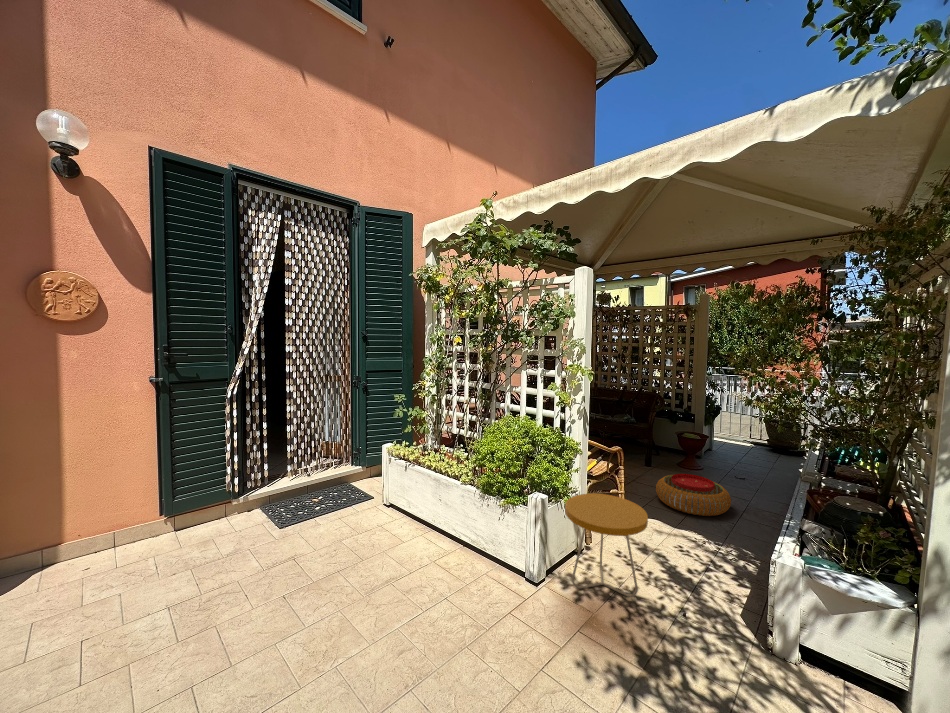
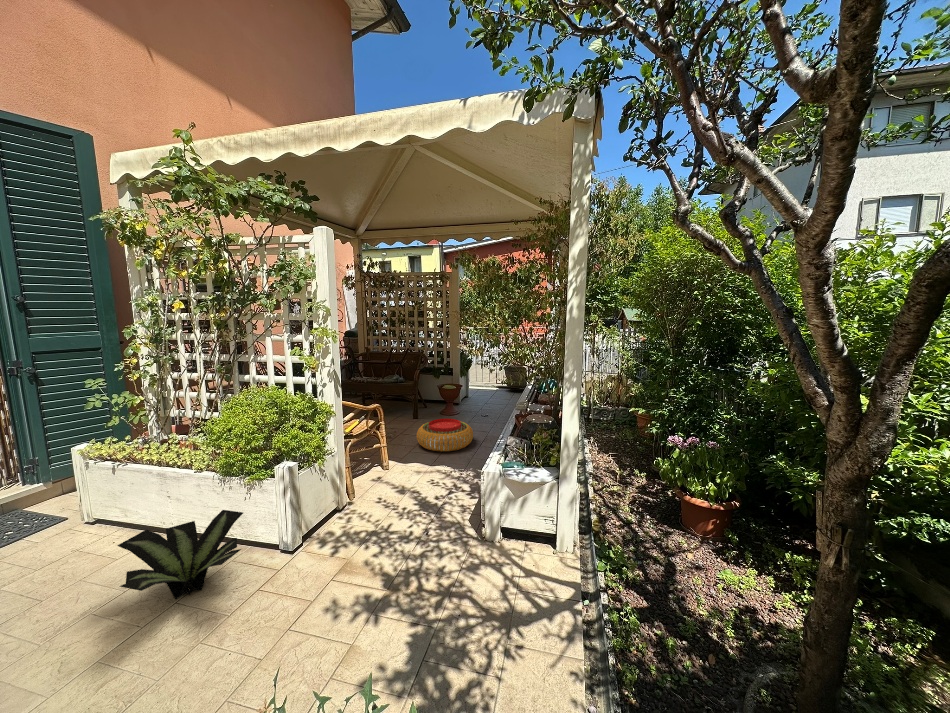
side table: present [565,494,648,597] -> none [318,449,395,542]
potted plant: none [409,524,499,596] -> present [117,510,243,599]

